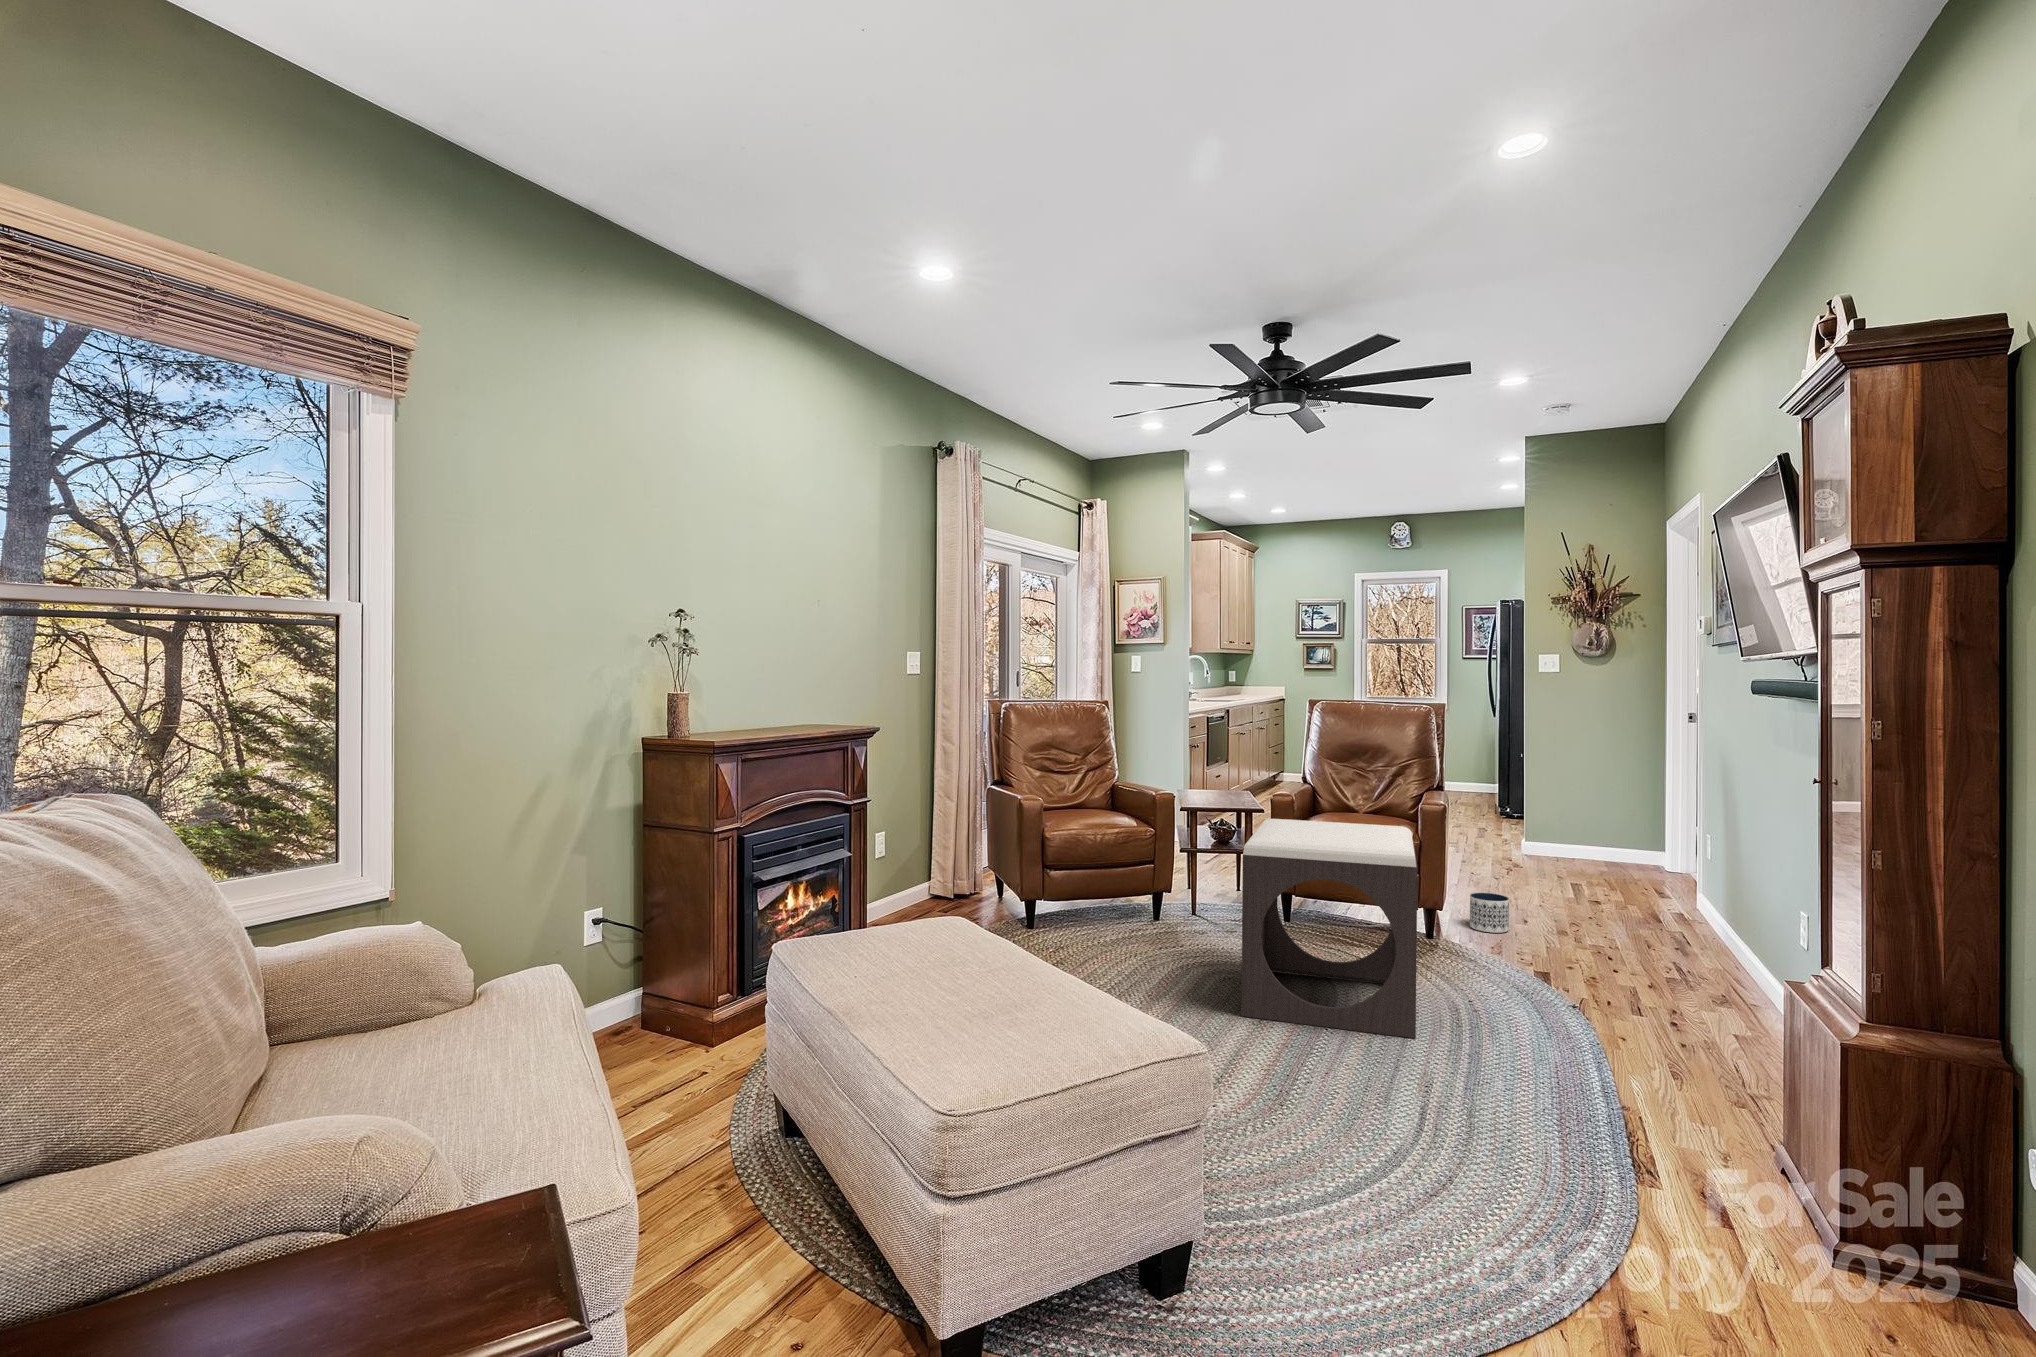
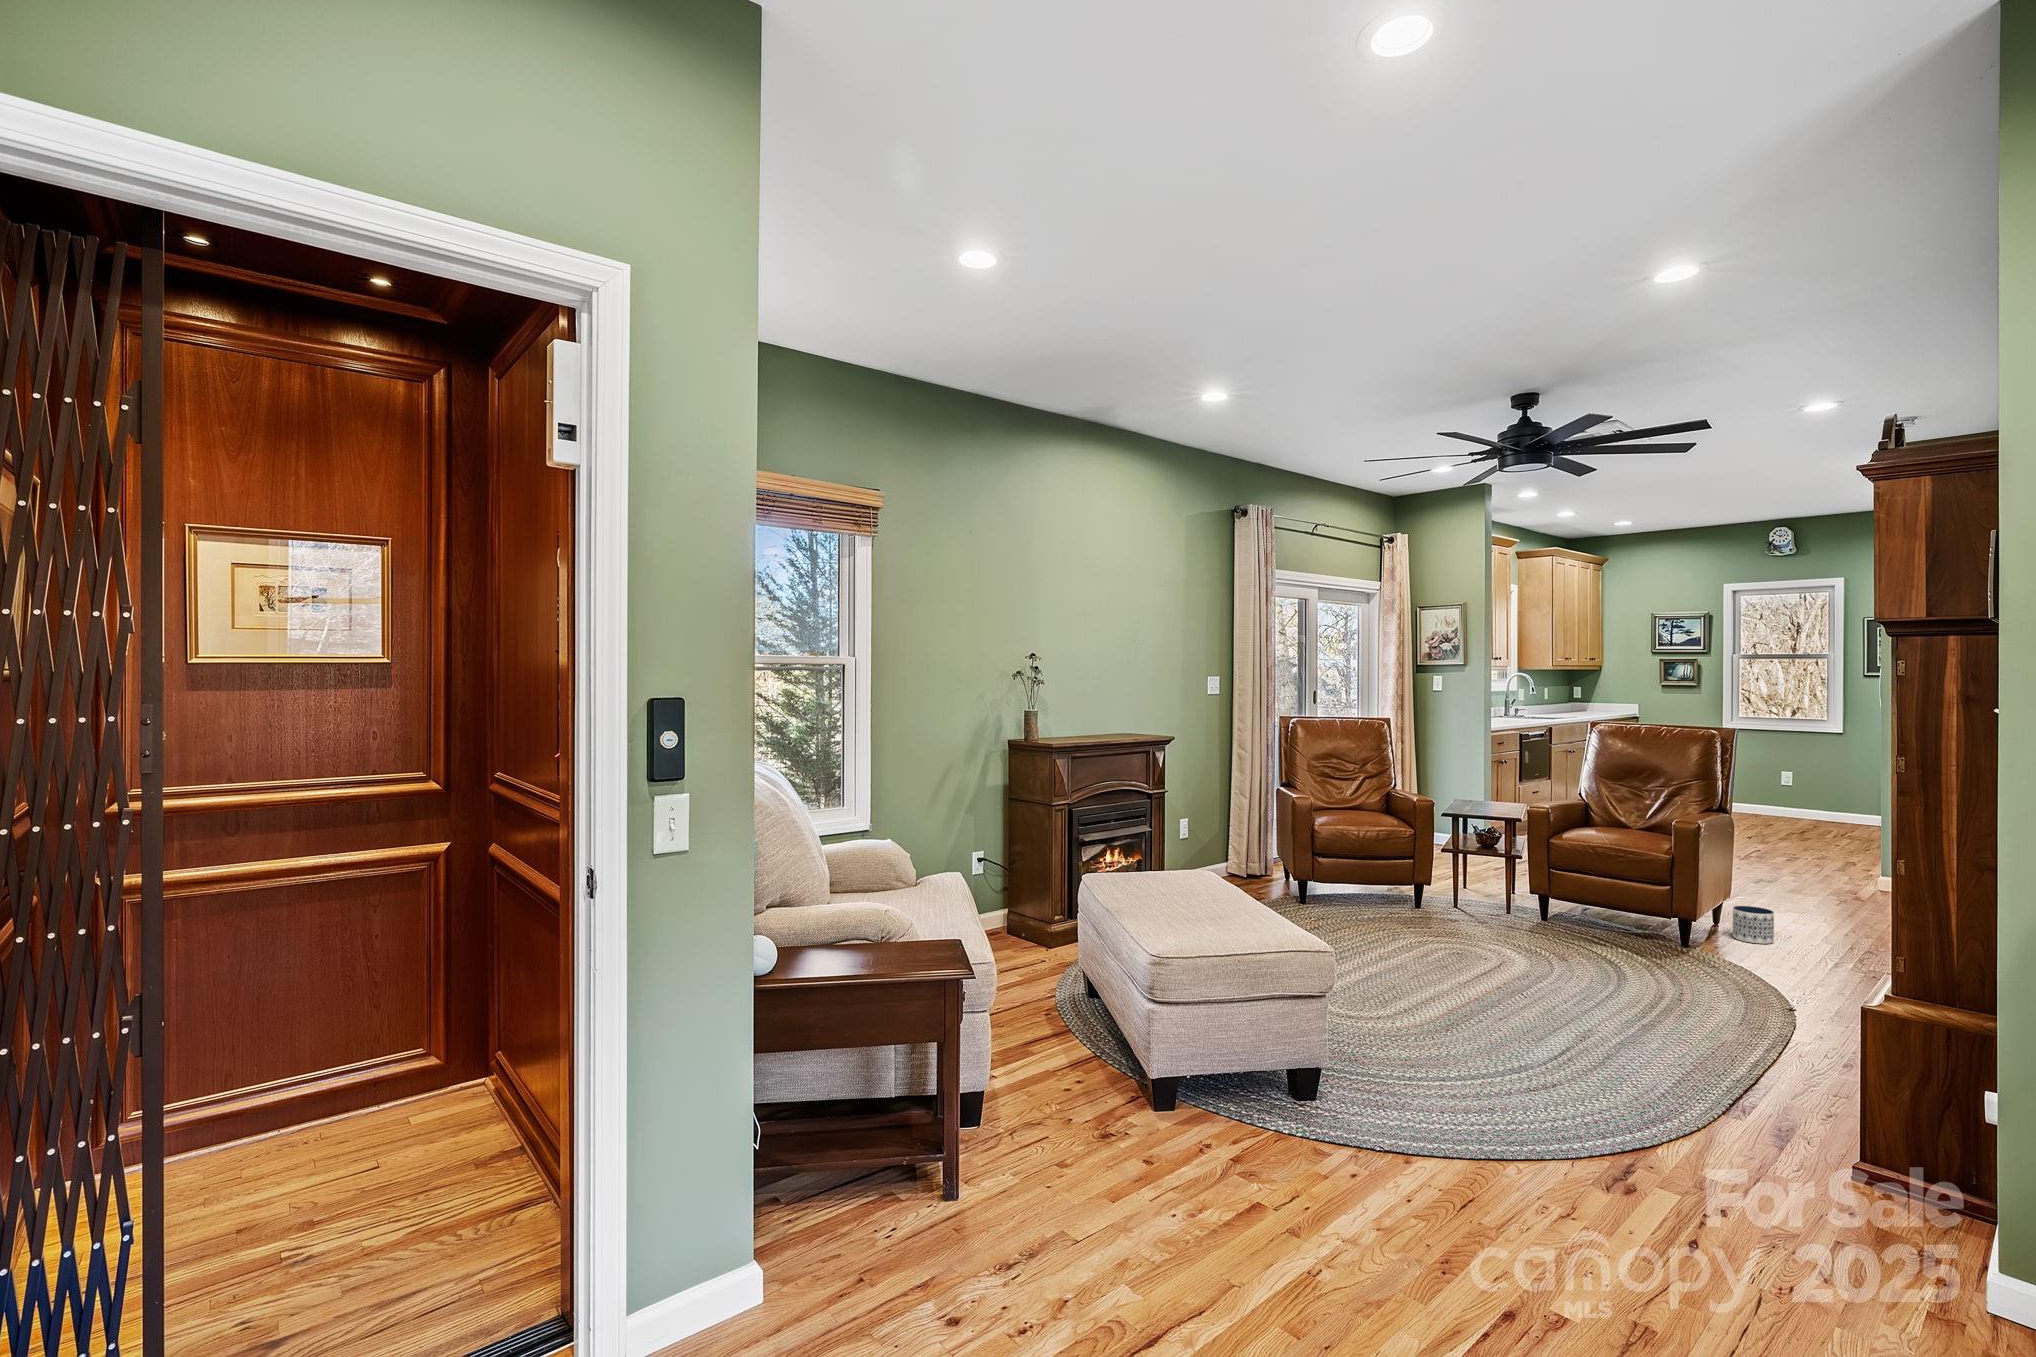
footstool: present [1241,819,1417,1038] -> none [1451,821,1627,1003]

